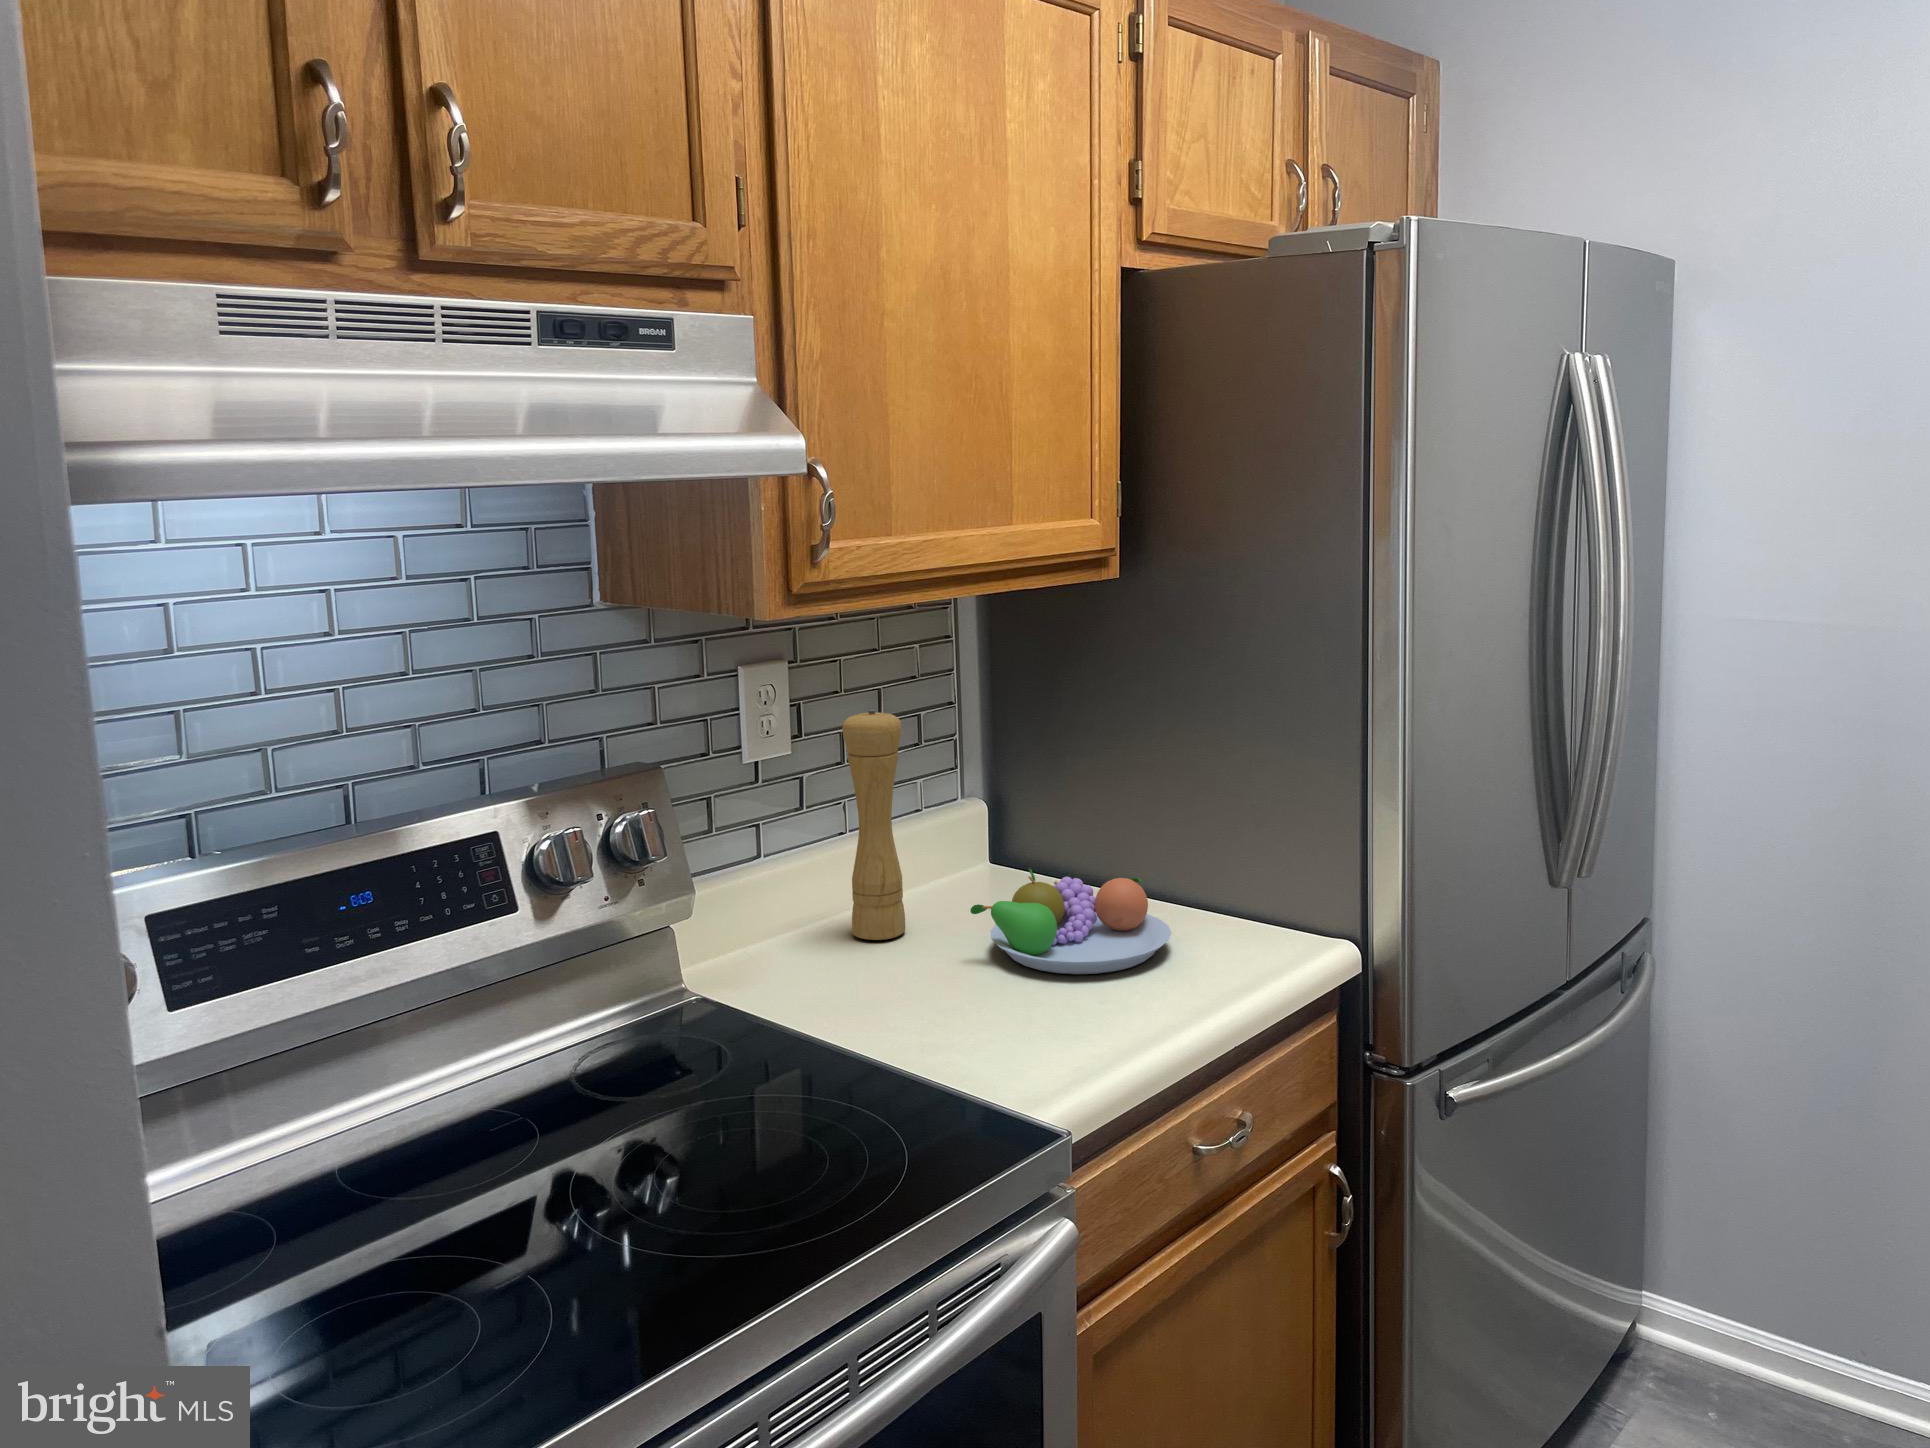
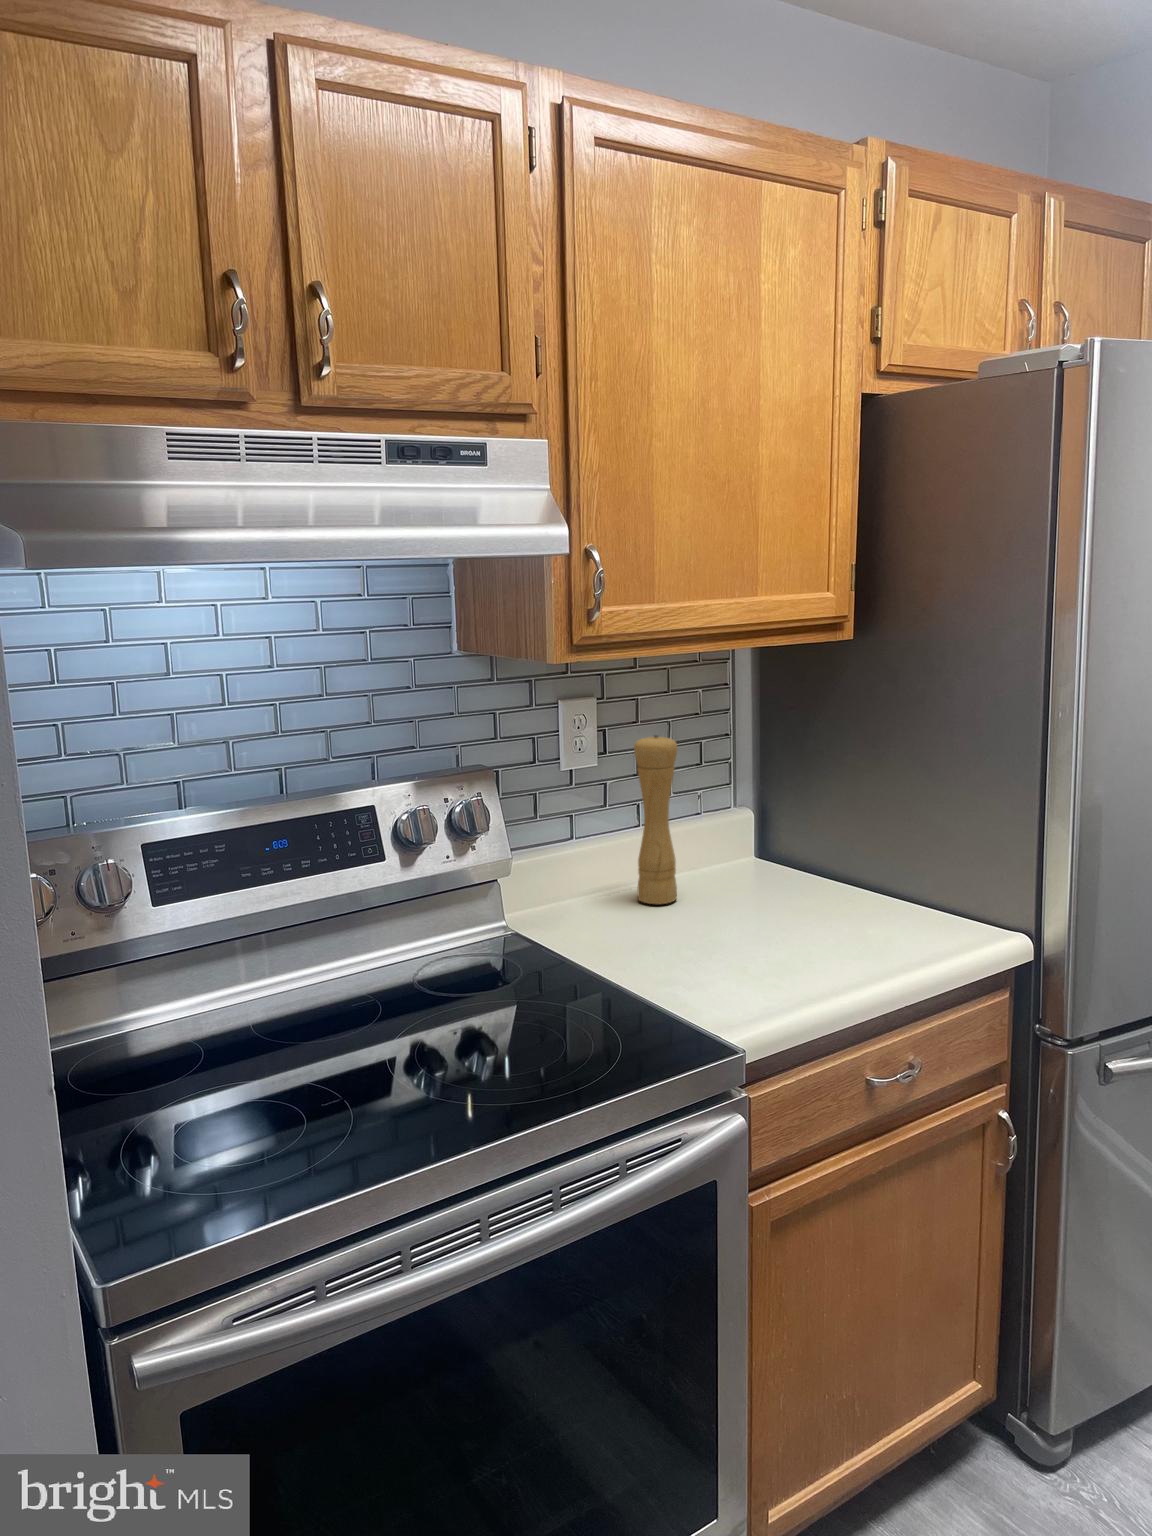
fruit bowl: present [970,869,1171,974] -> none [718,859,875,941]

